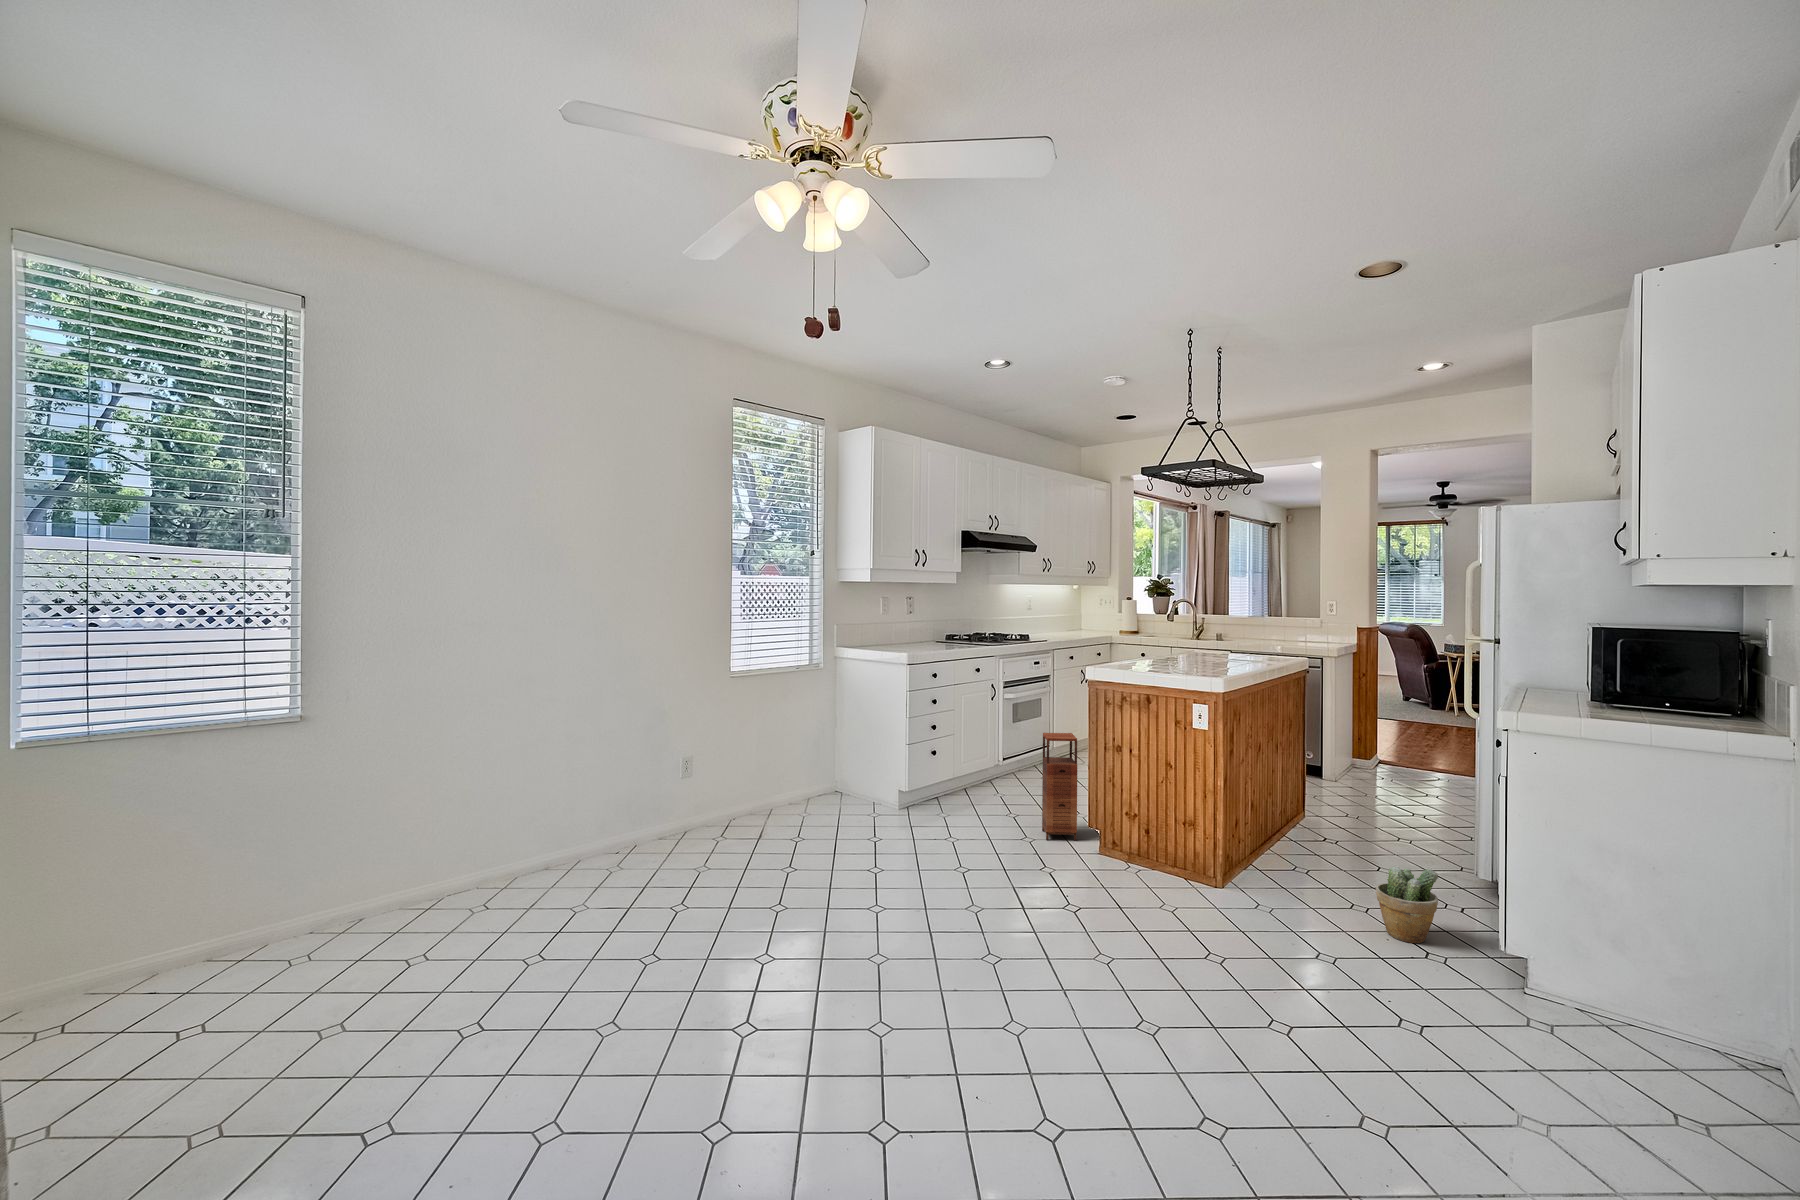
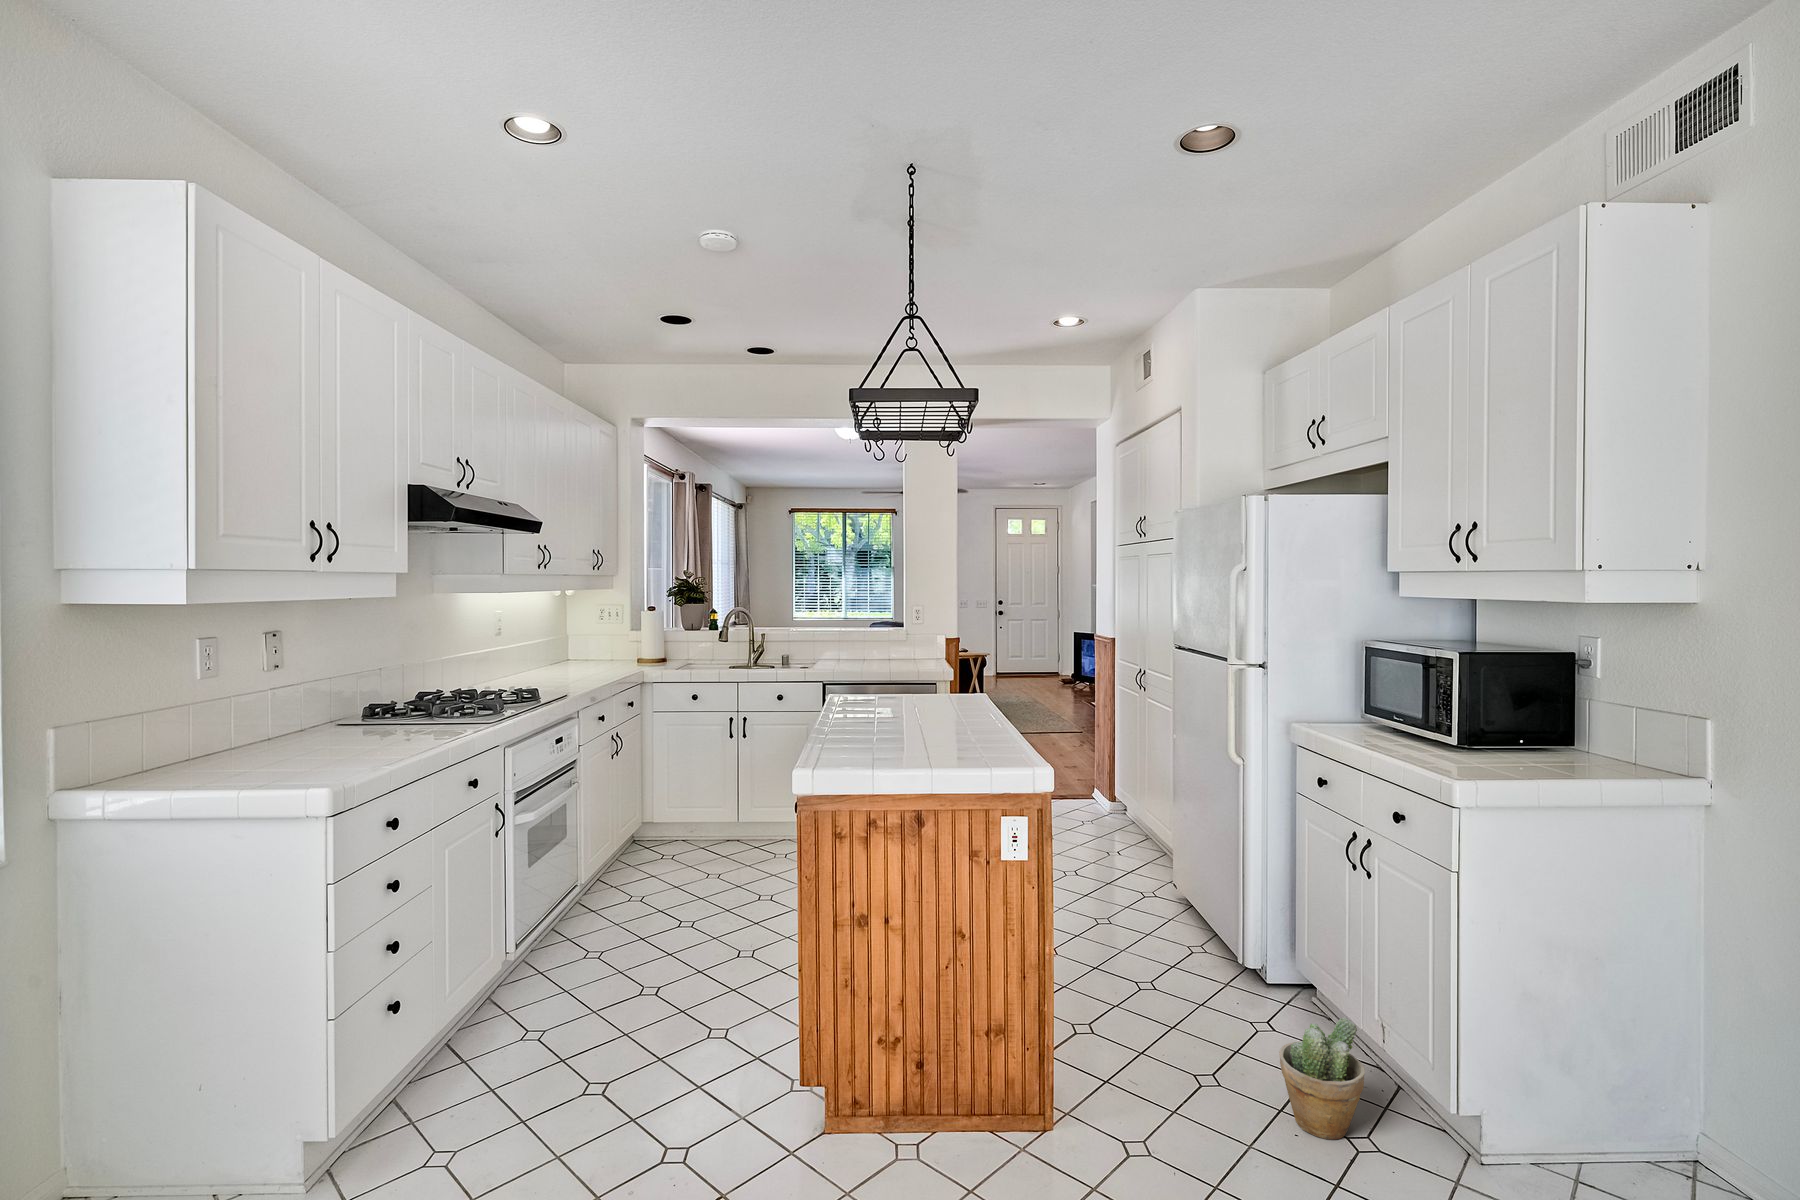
storage cabinet: present [1042,733,1077,841] -> none [675,892,760,1127]

